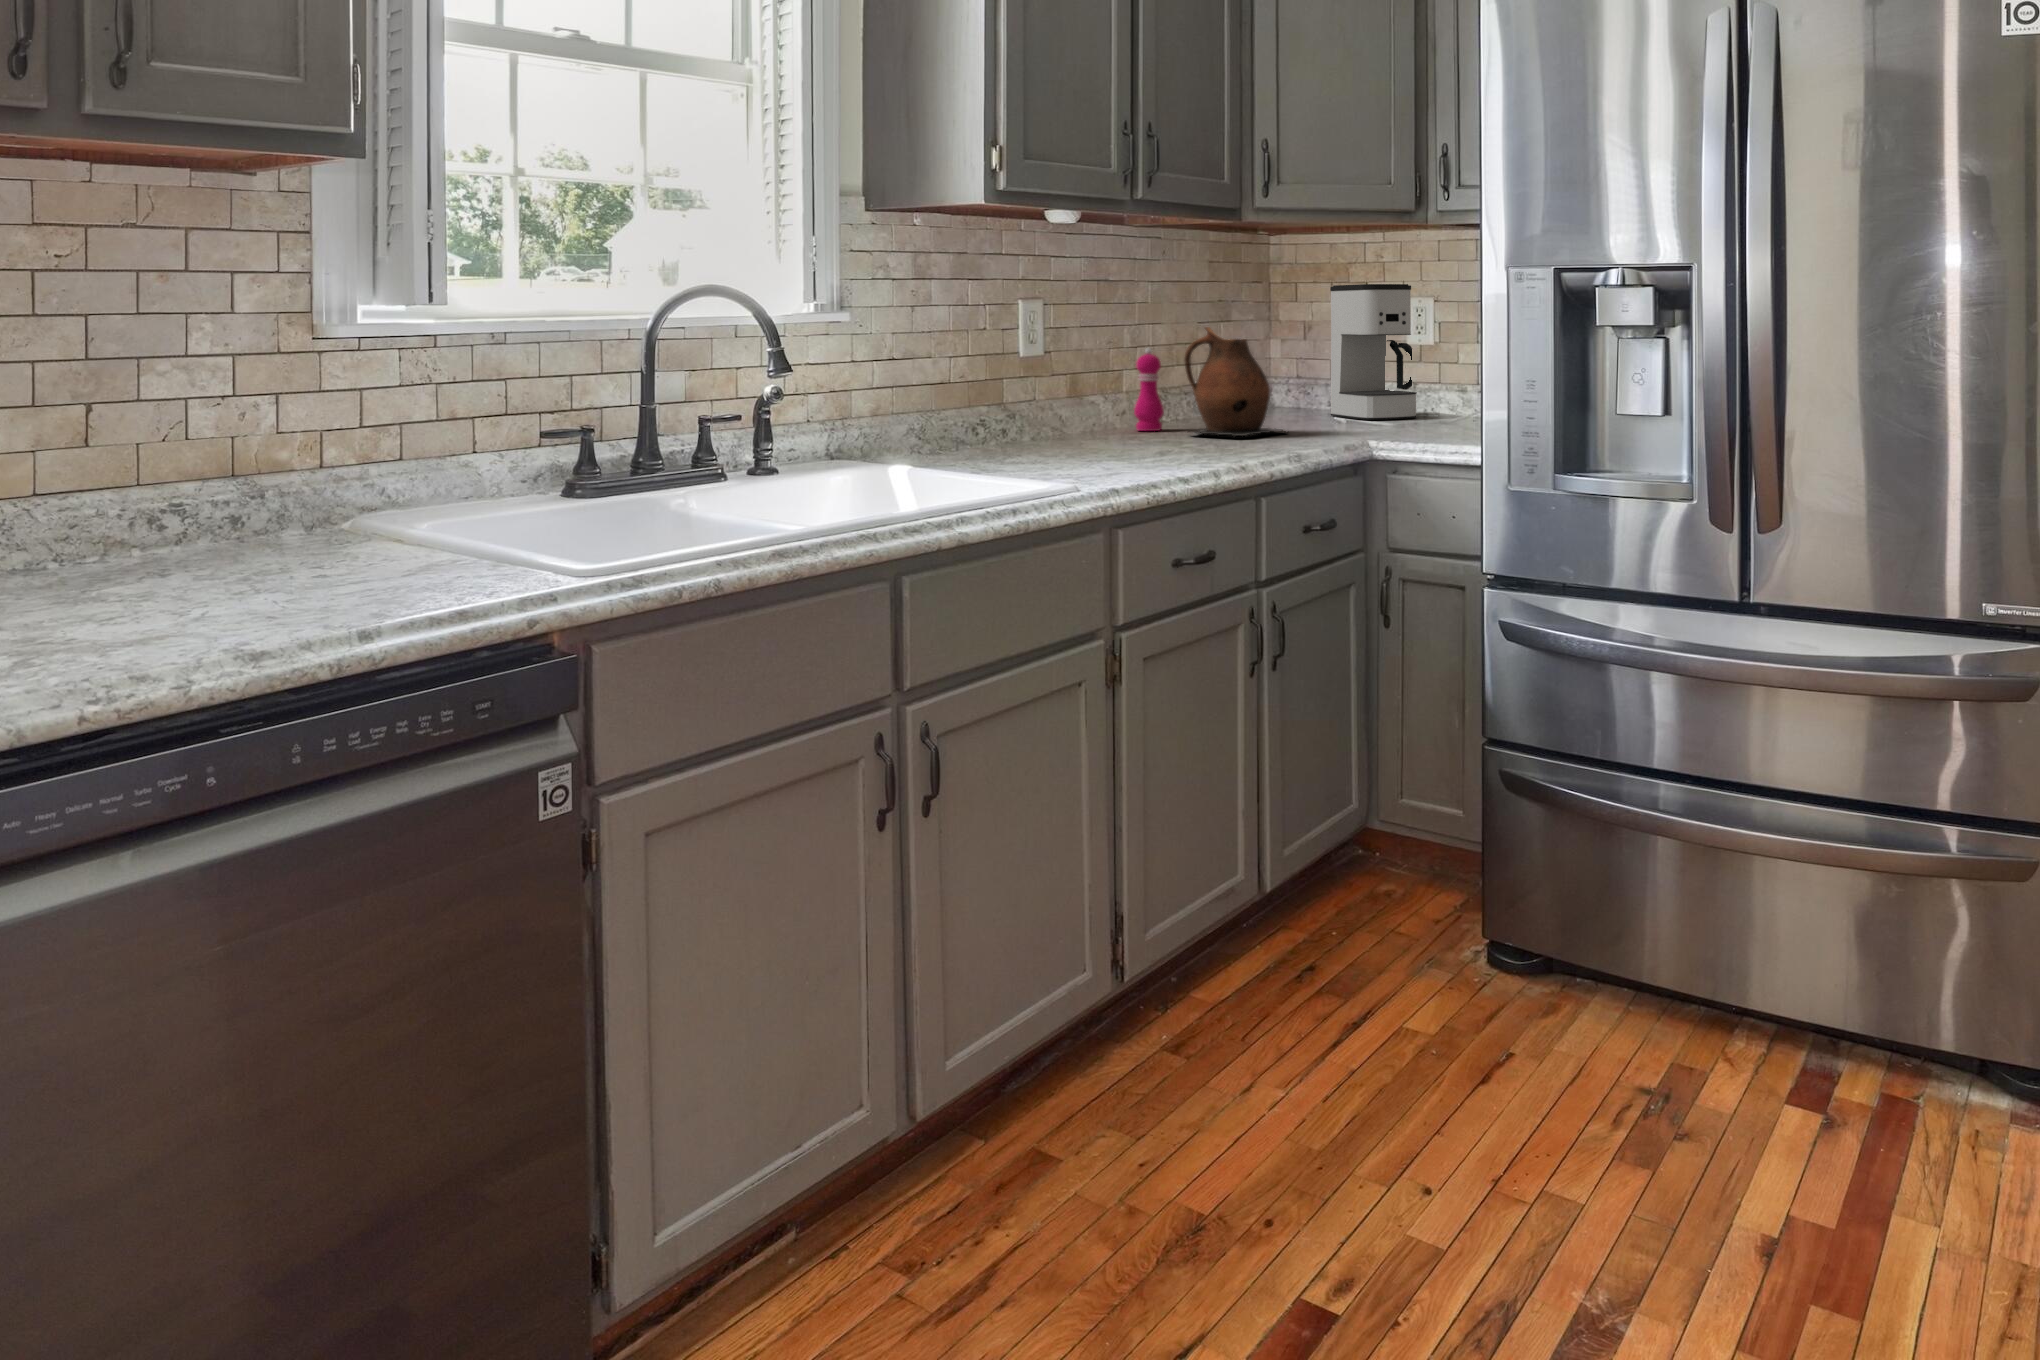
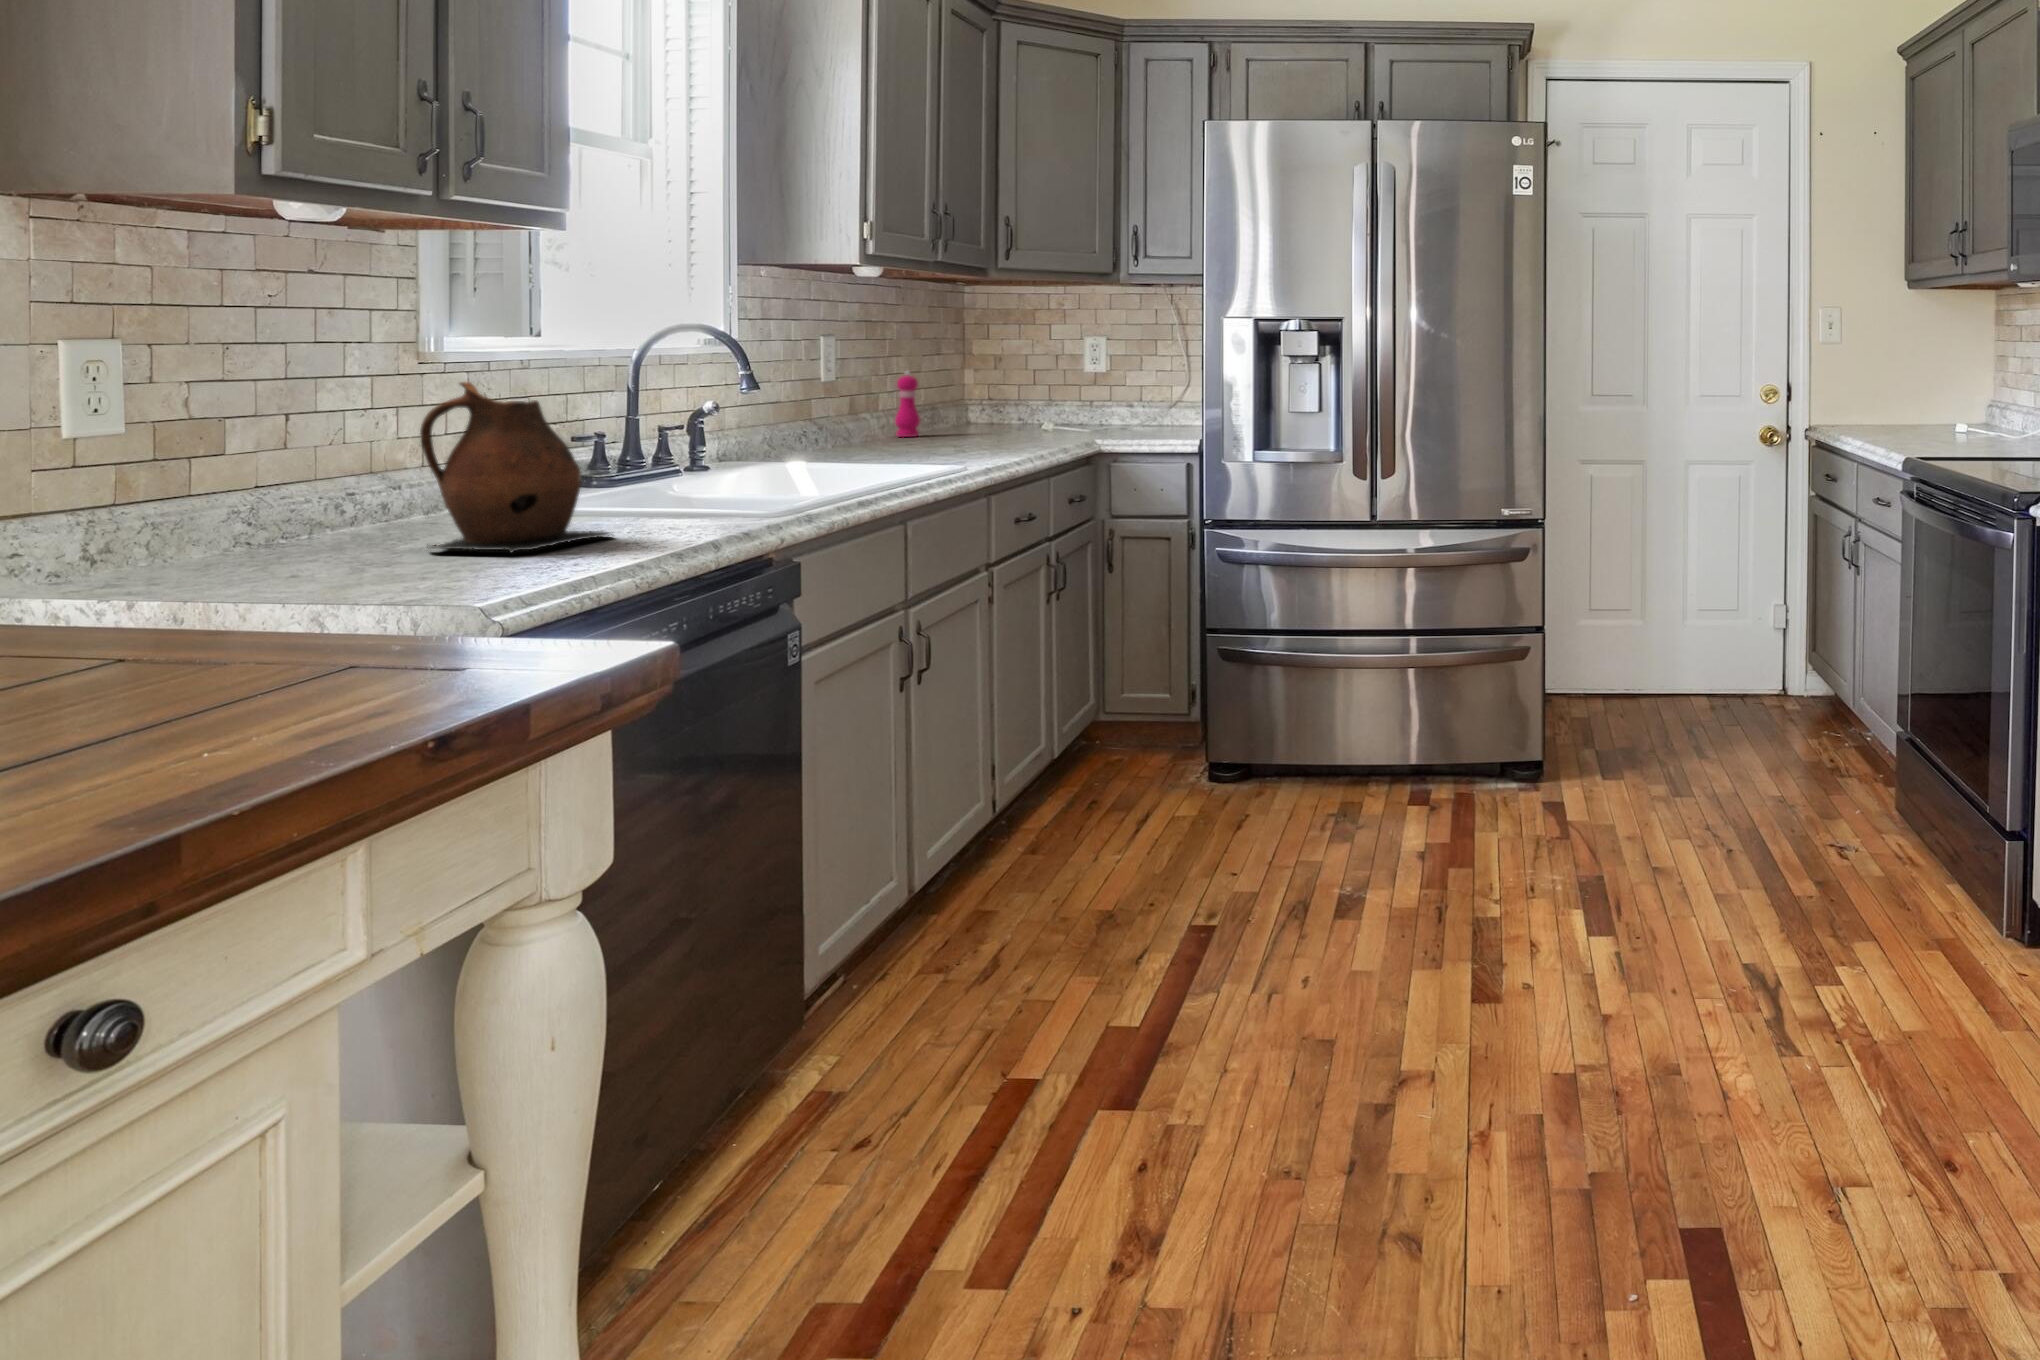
coffee maker: present [1330,284,1417,420] -> none [1031,323,1102,426]
ceramic pitcher: present [1184,327,1284,437] -> present [420,382,612,553]

